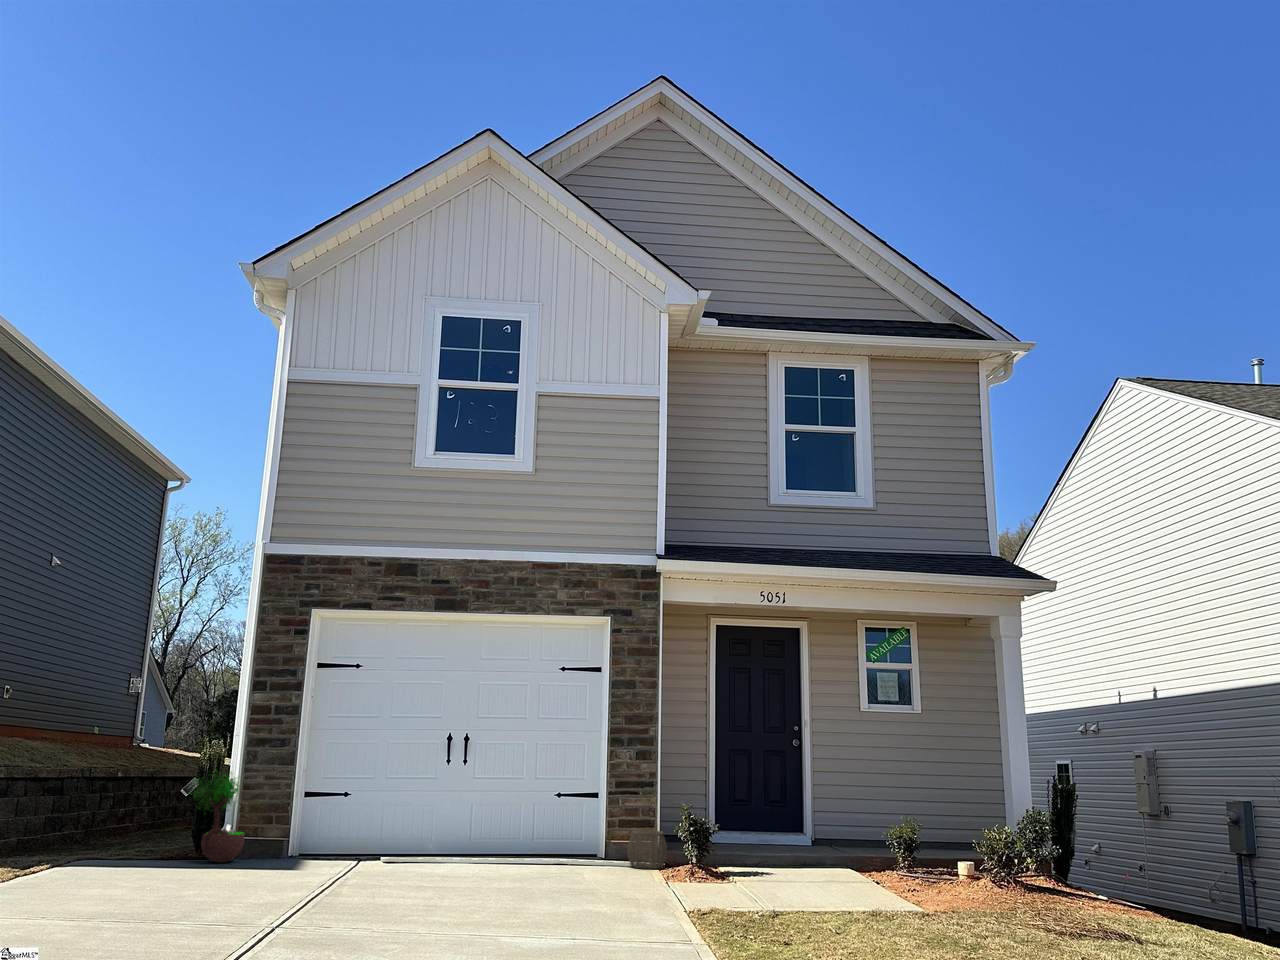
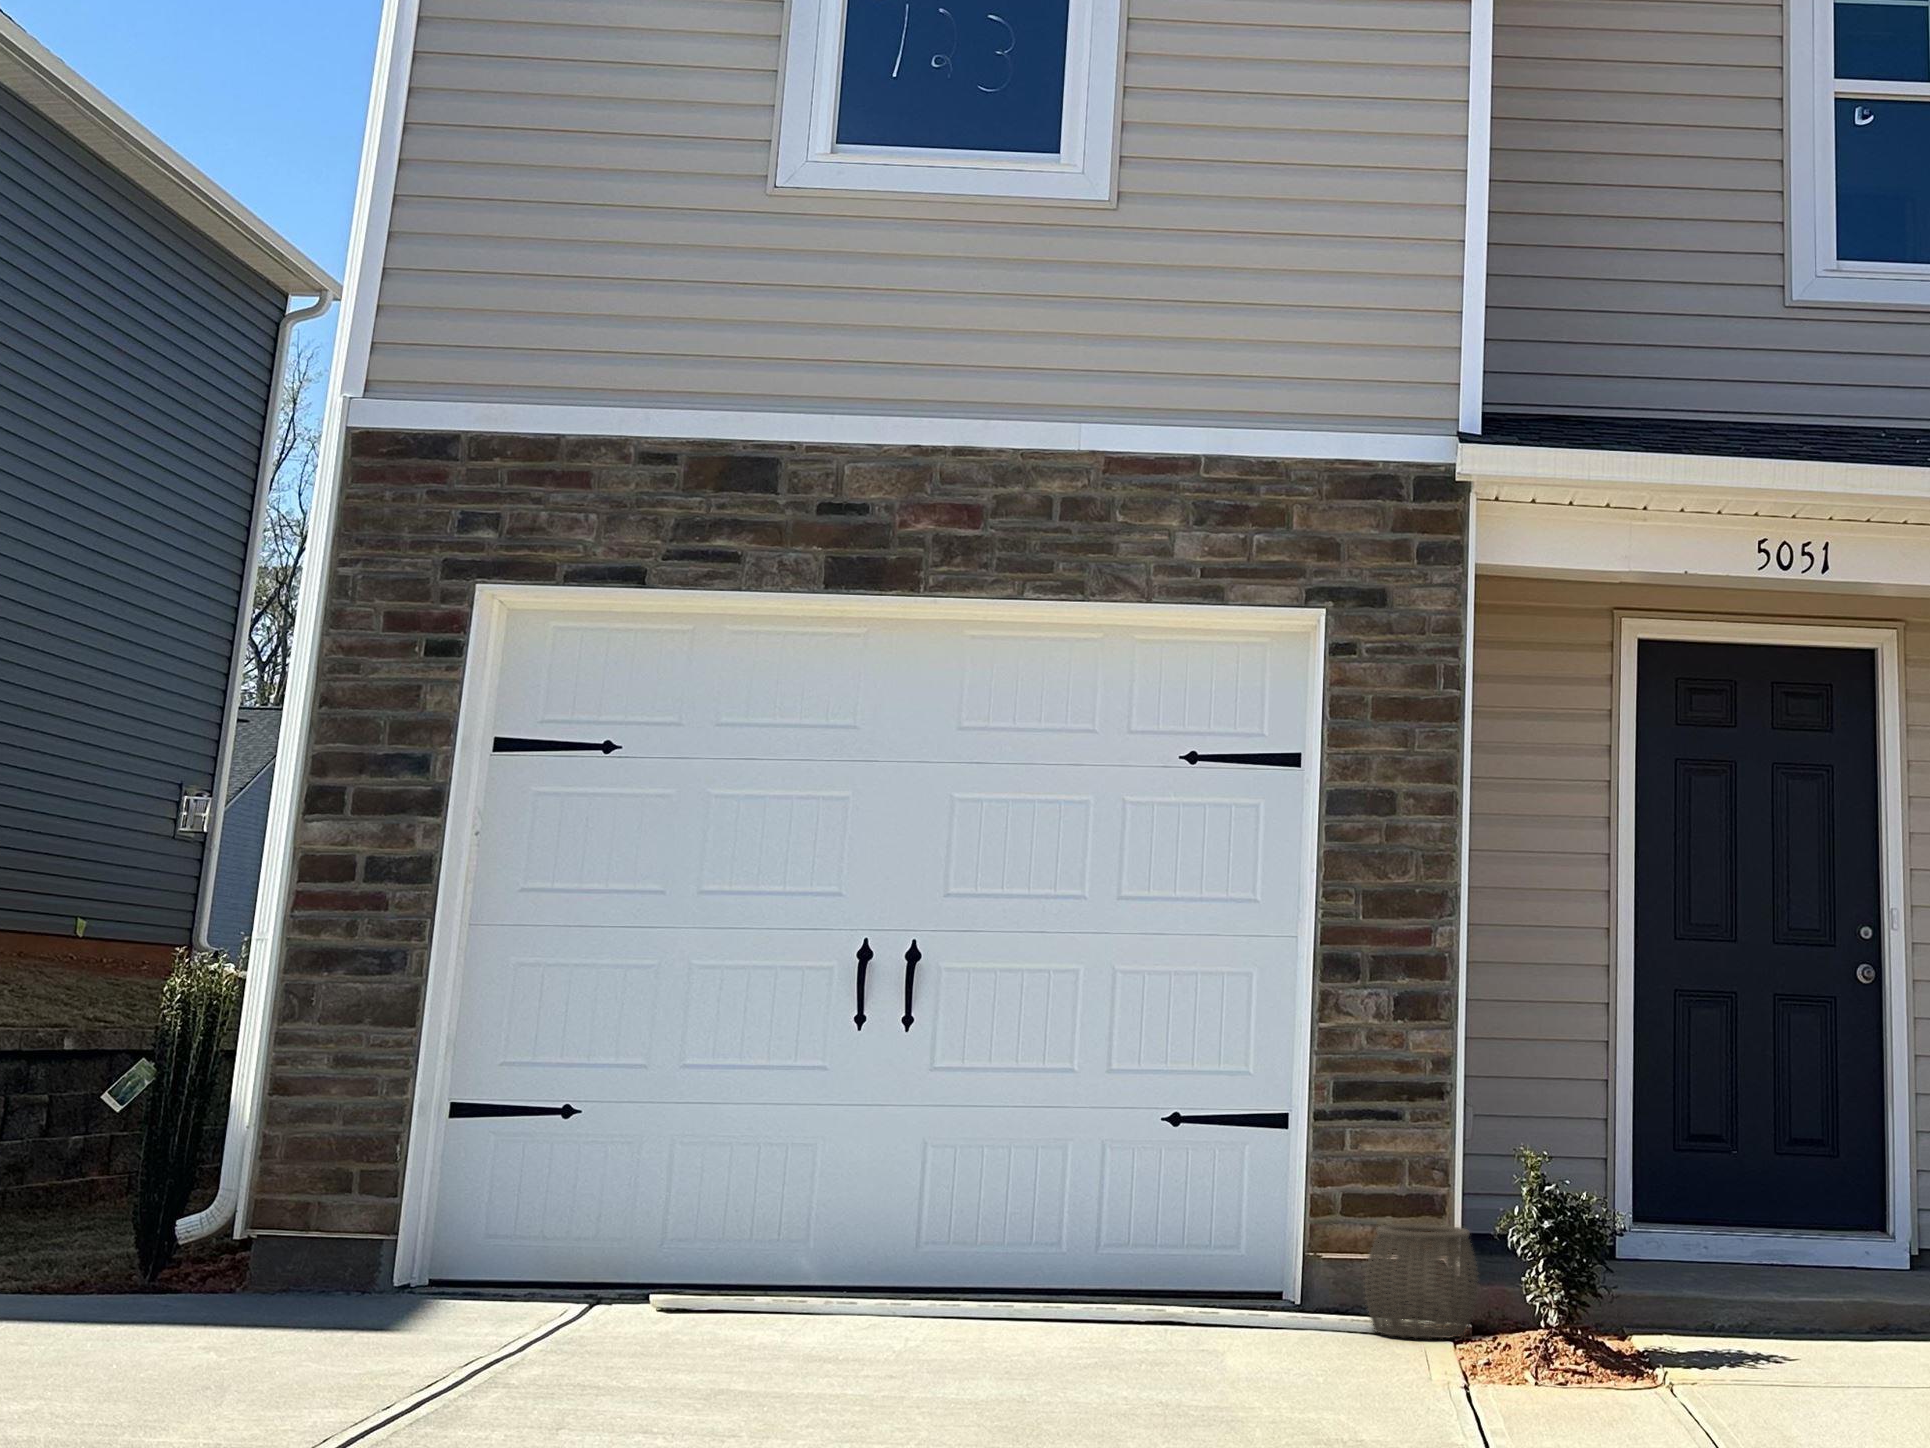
potted tree: present [190,771,244,863] -> none [95,1024,269,1306]

